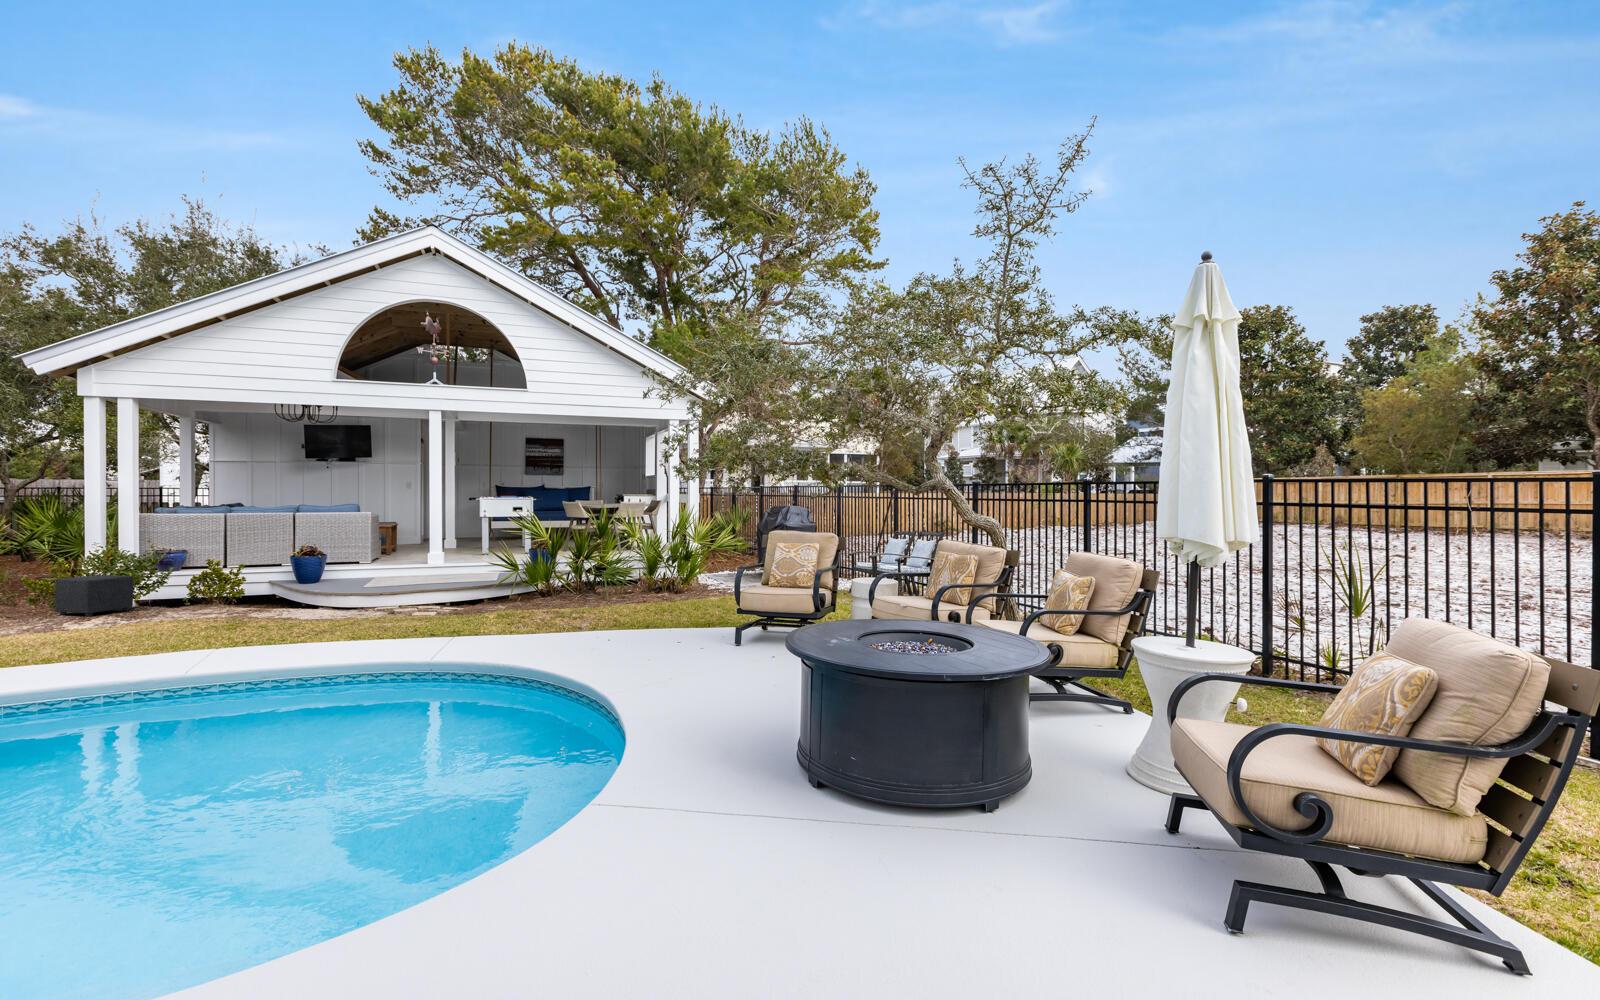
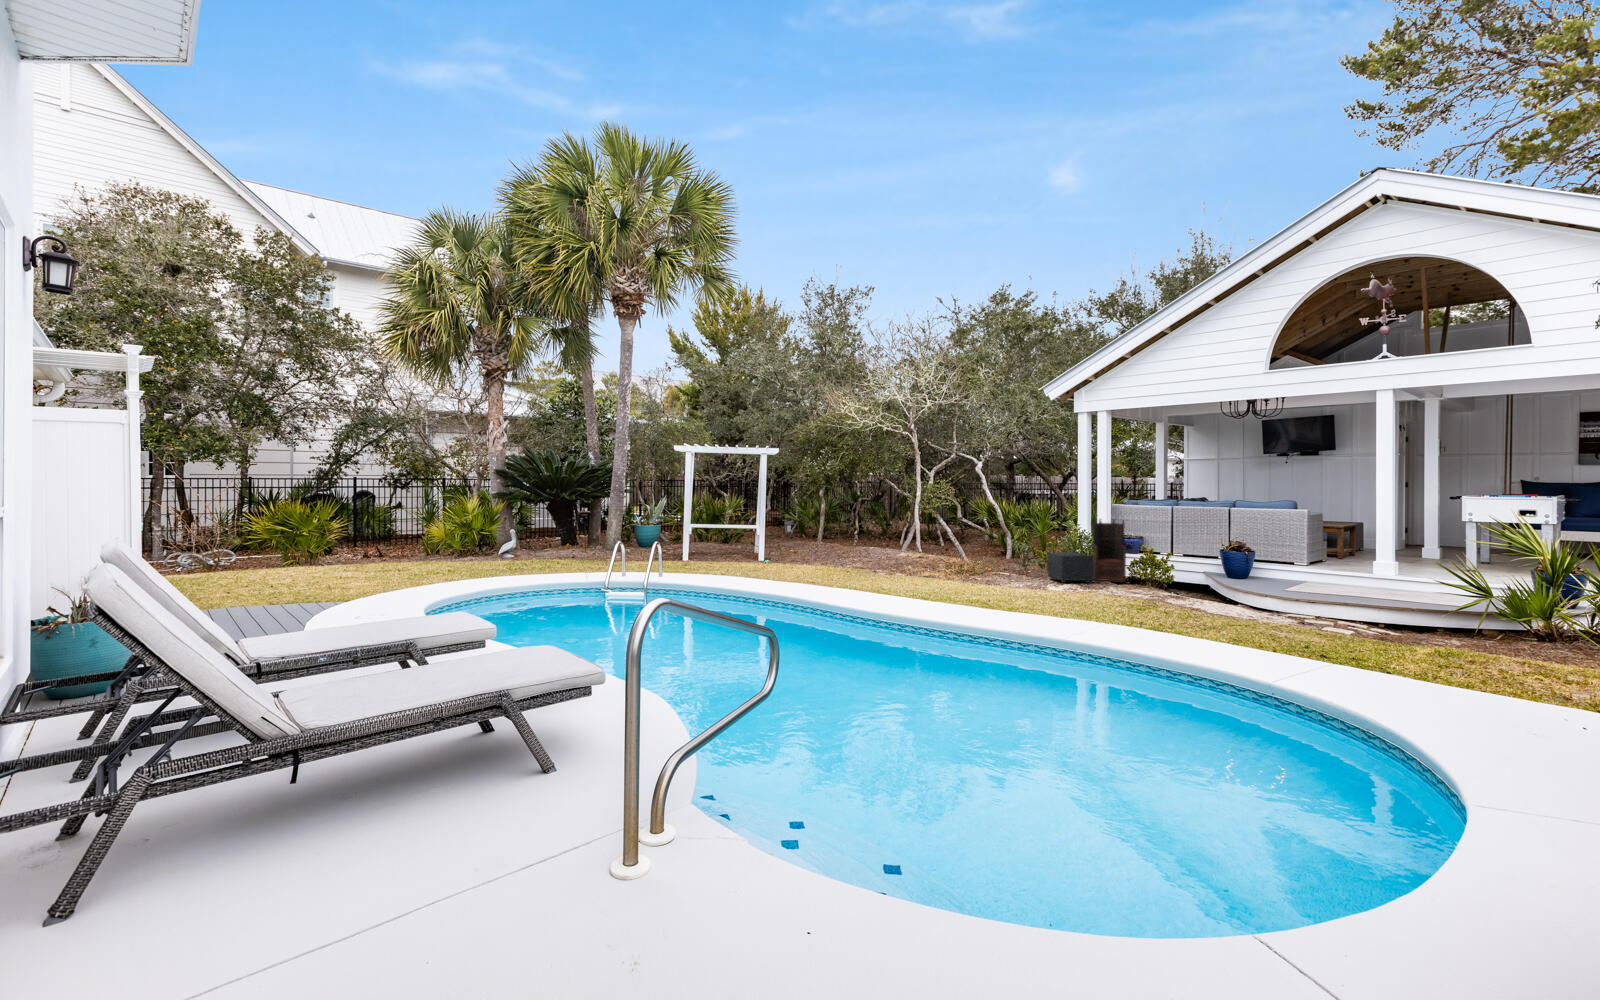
armchair: none [124,530,175,607] -> present [1093,520,1126,582]

